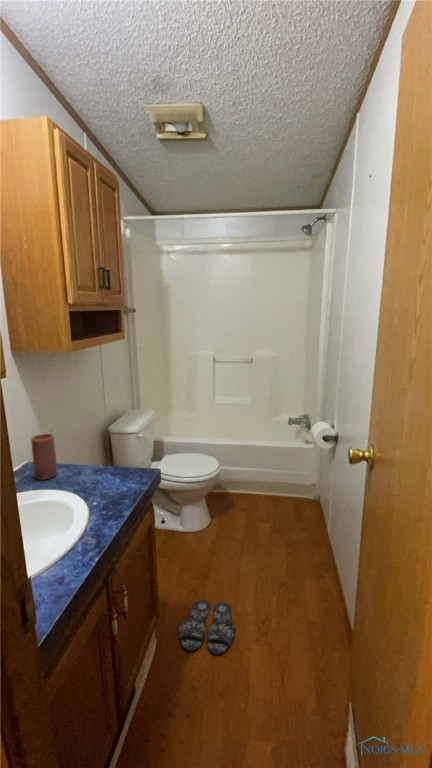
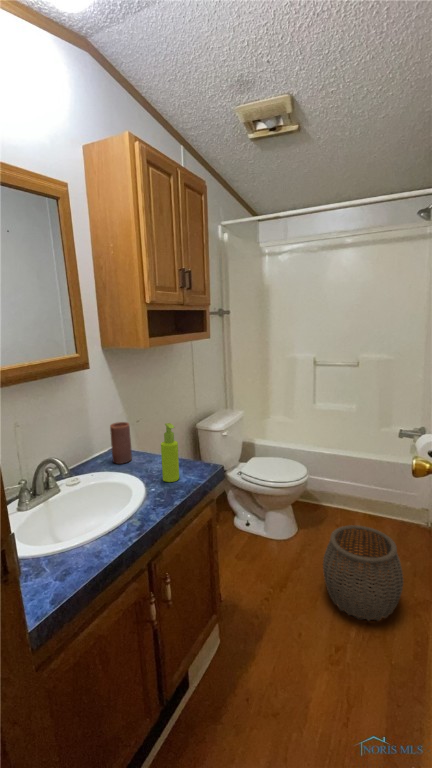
soap dispenser: none [99,432,119,493] -> present [161,423,179,482]
woven basket: none [242,508,310,590] -> present [323,525,403,620]
slippers: present [179,600,235,654] -> none [242,611,304,672]

